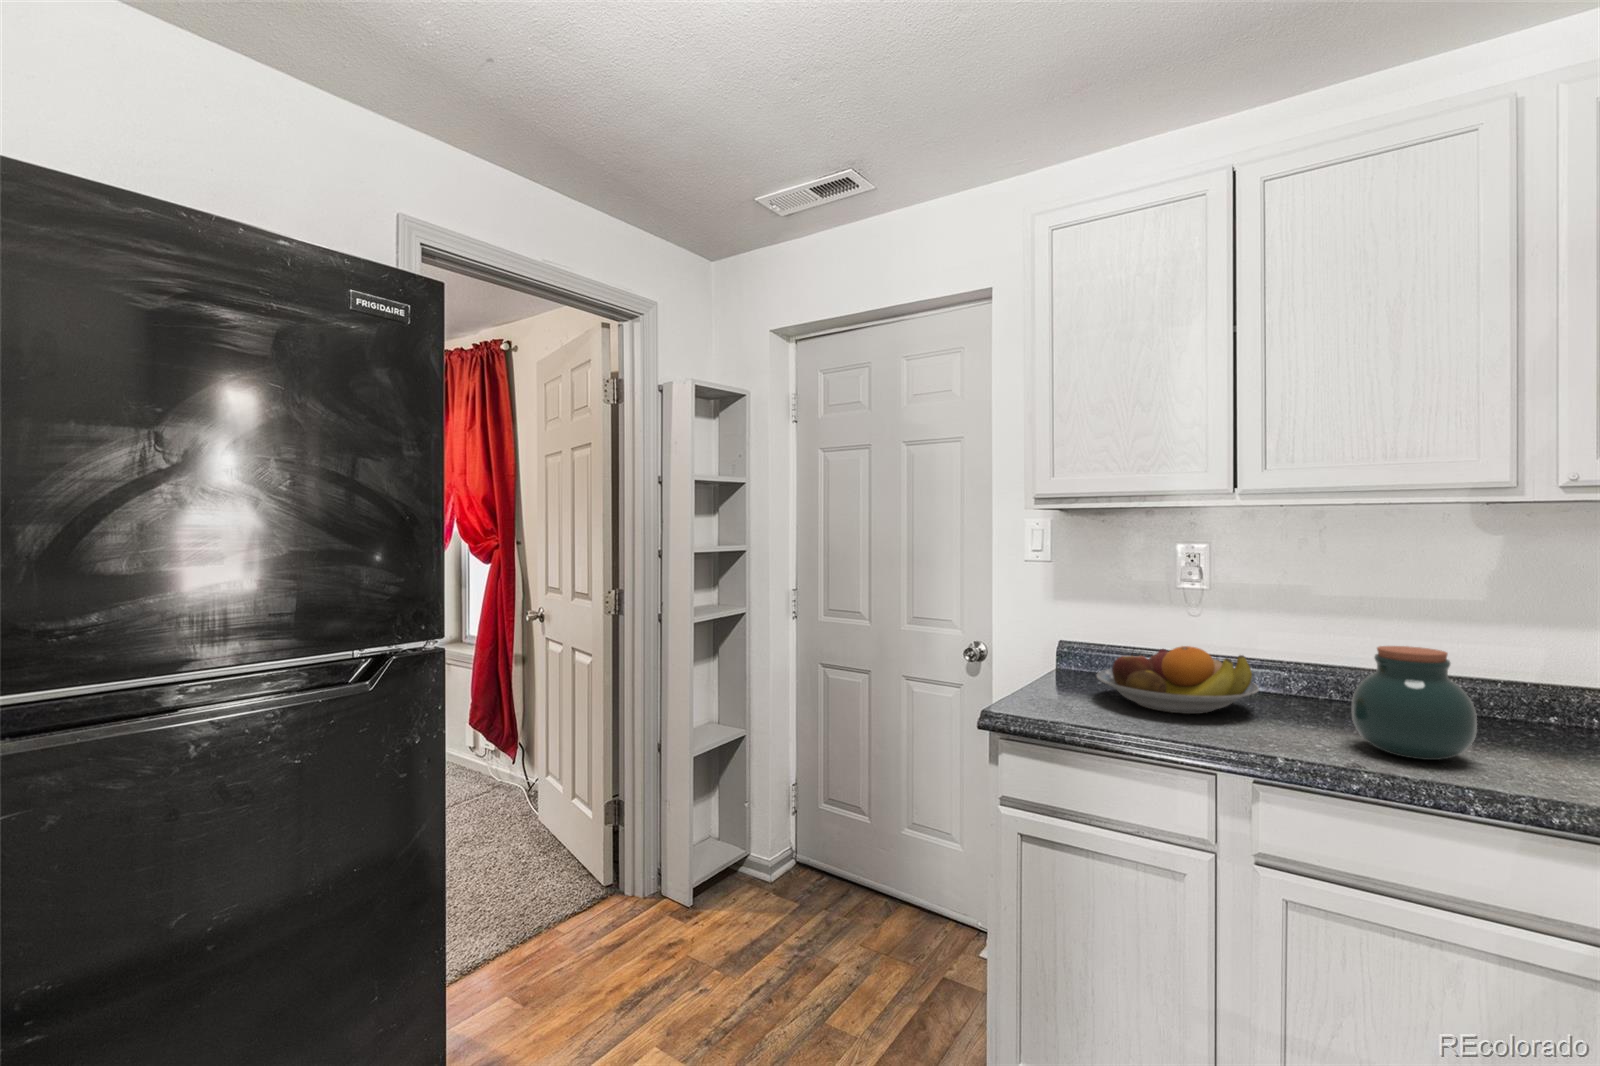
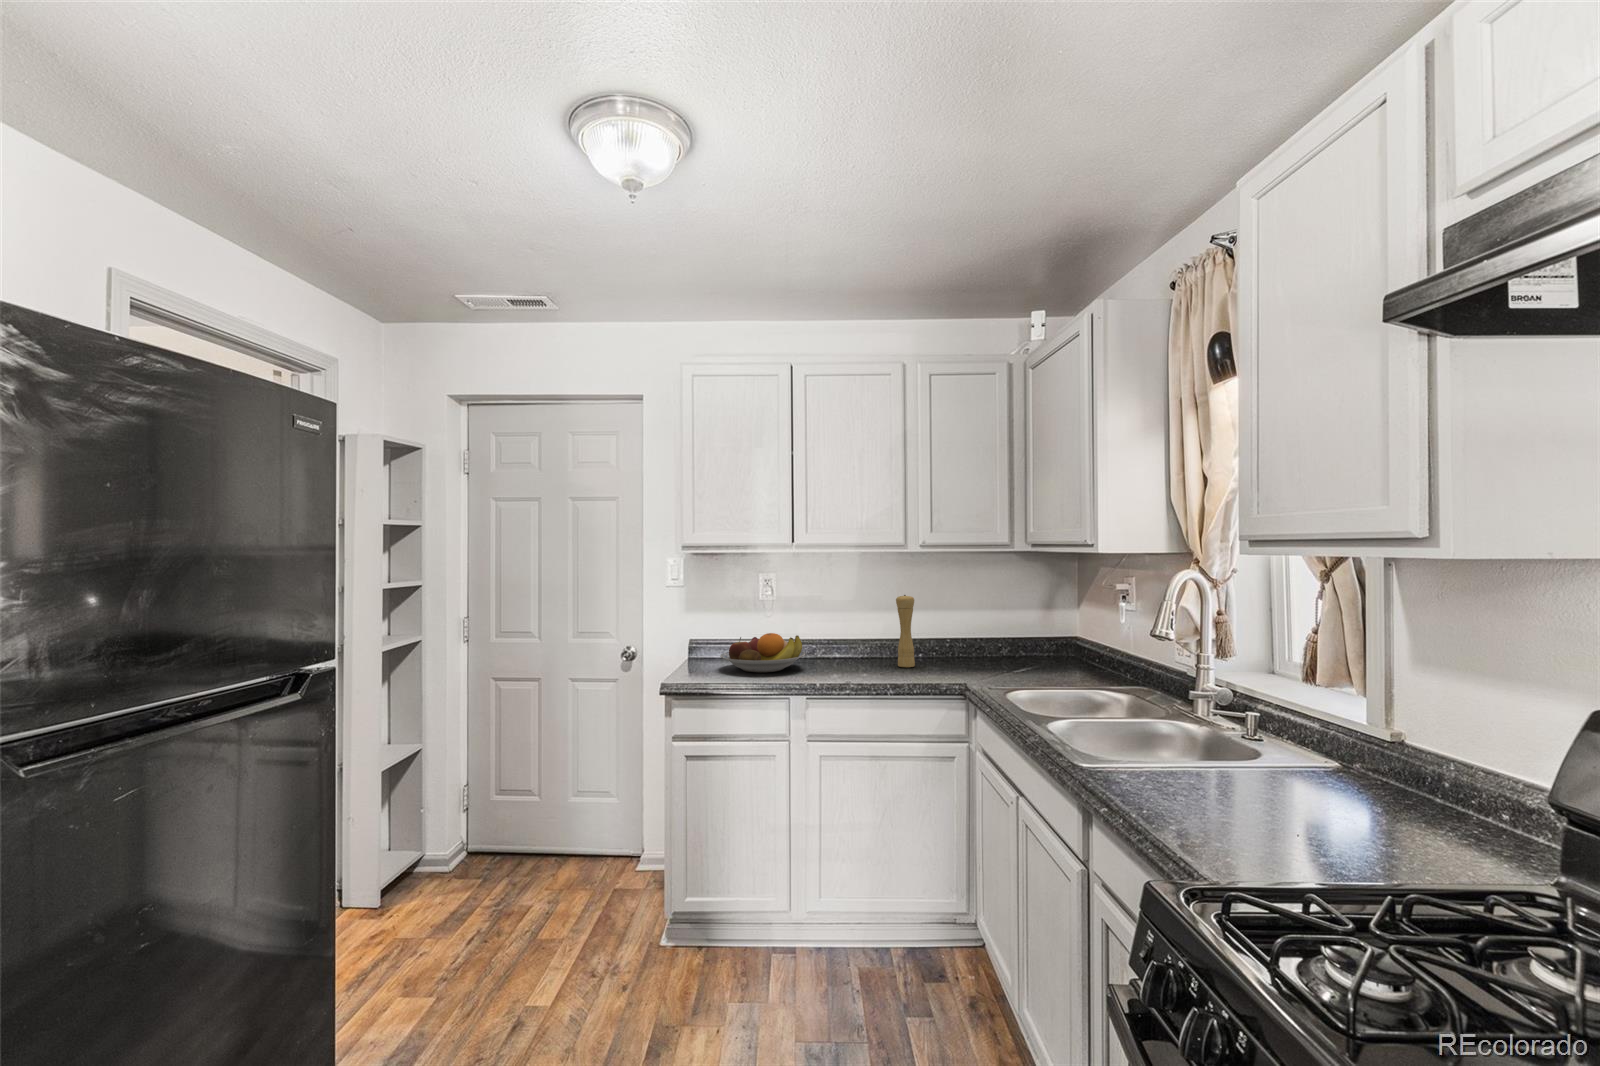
pepper mill: none [1481,594,1533,746] -> present [896,595,915,667]
jar: present [1352,646,1477,760] -> none [847,623,894,677]

